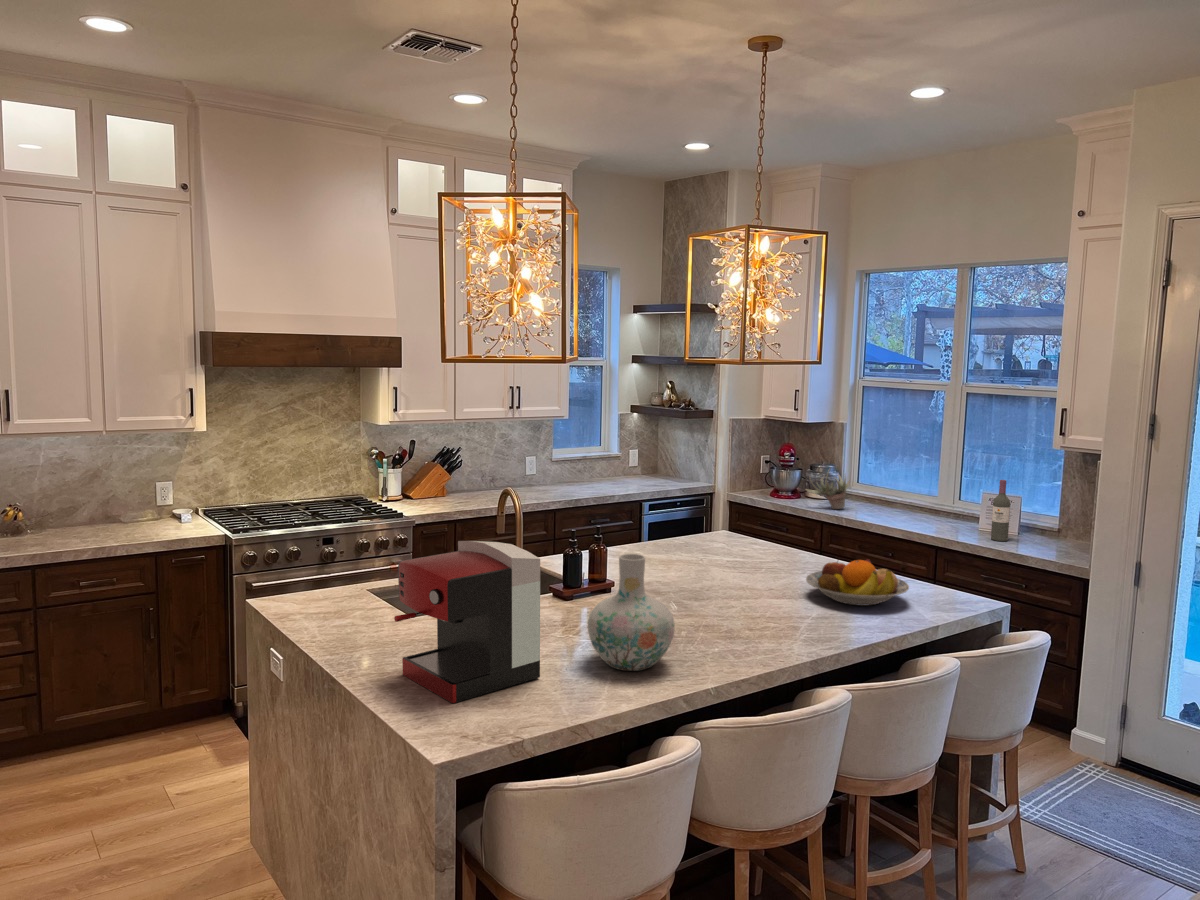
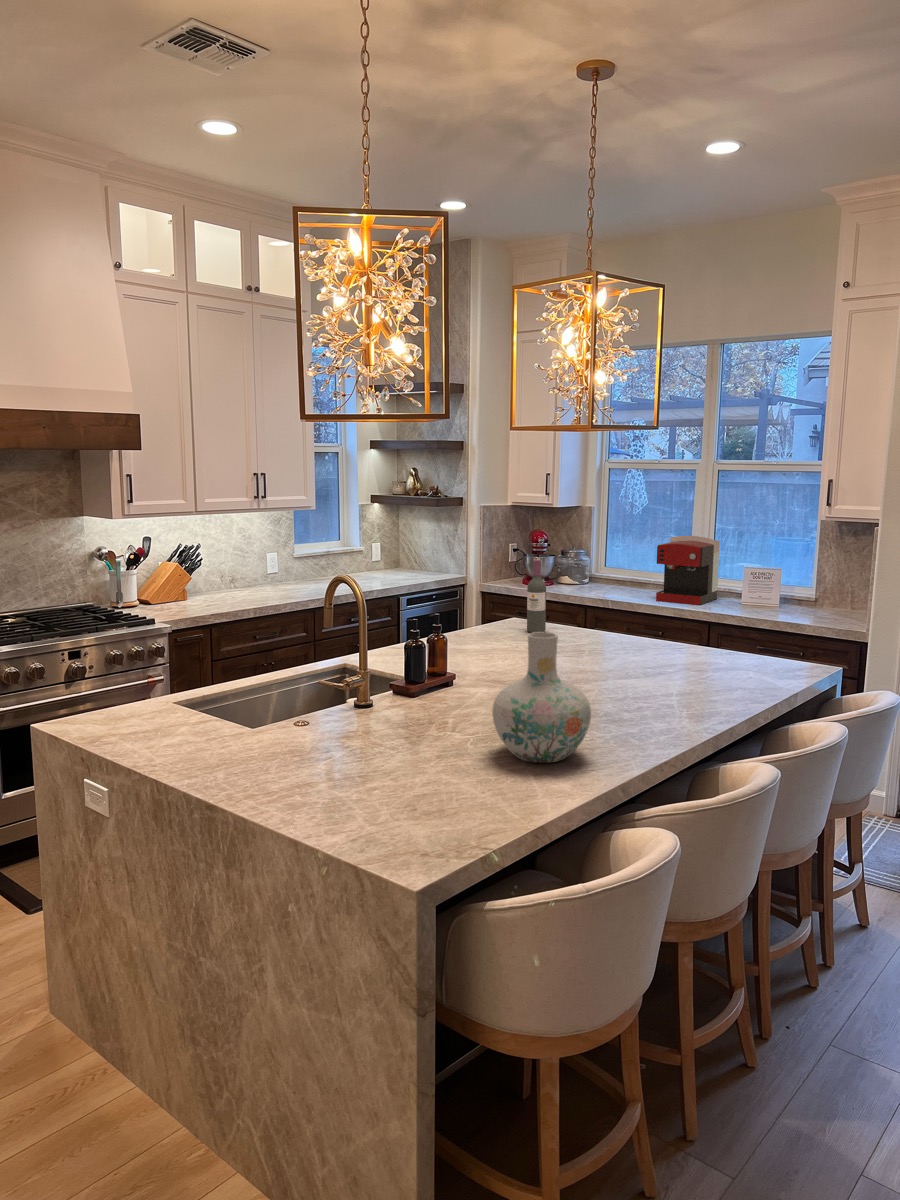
succulent plant: present [806,469,850,509] -> none [568,550,612,593]
wine bottle: present [991,480,1010,541] -> present [527,560,546,633]
coffee maker: present [394,541,540,703] -> present [656,536,720,605]
fruit bowl: present [806,559,909,606] -> none [652,631,759,679]

